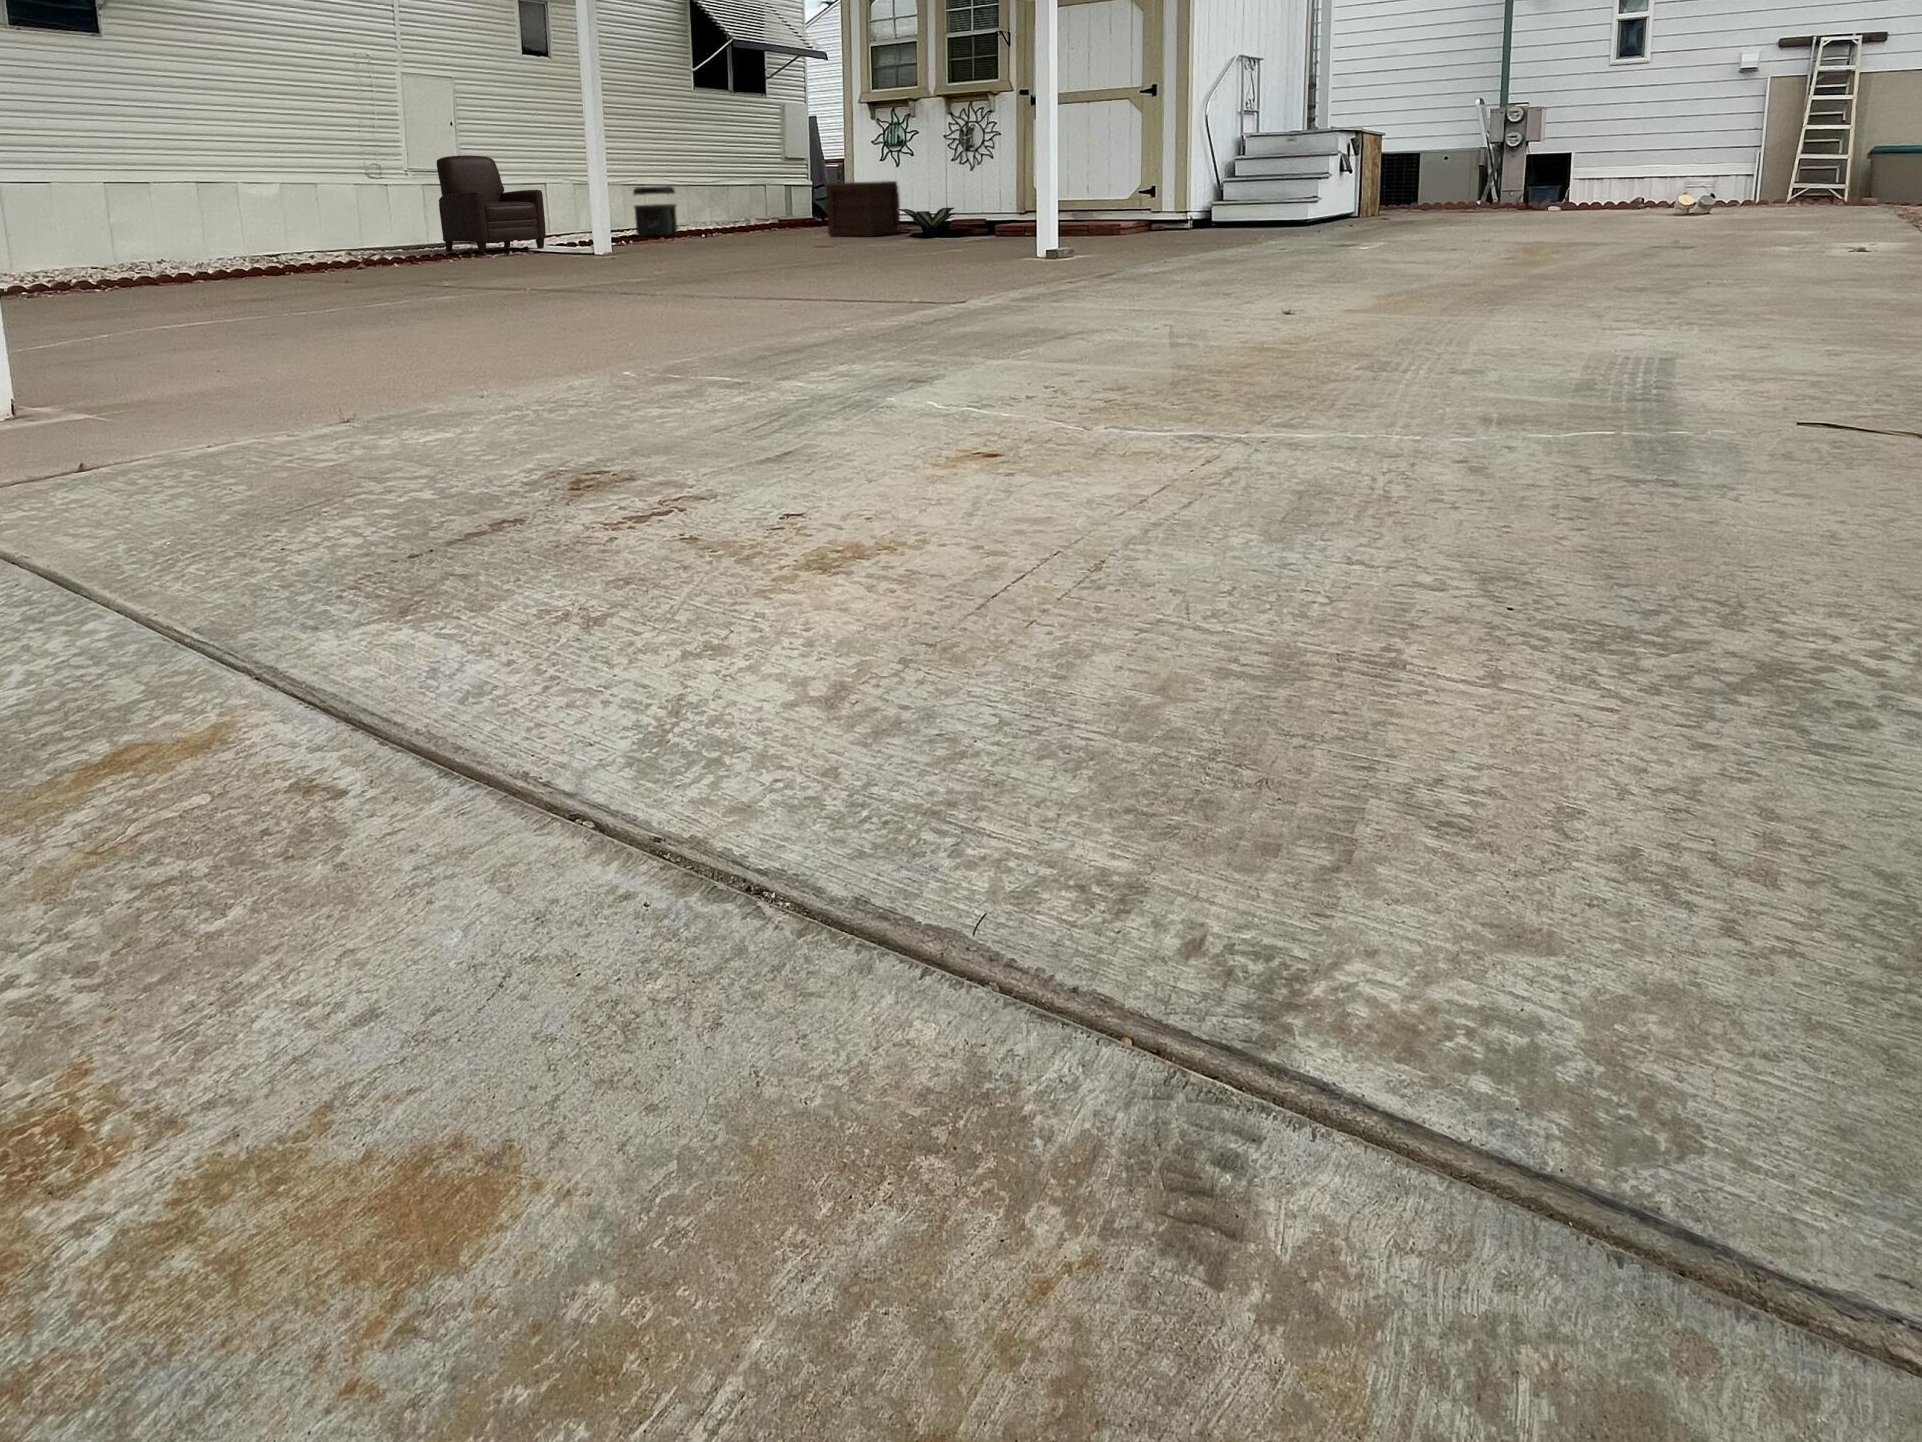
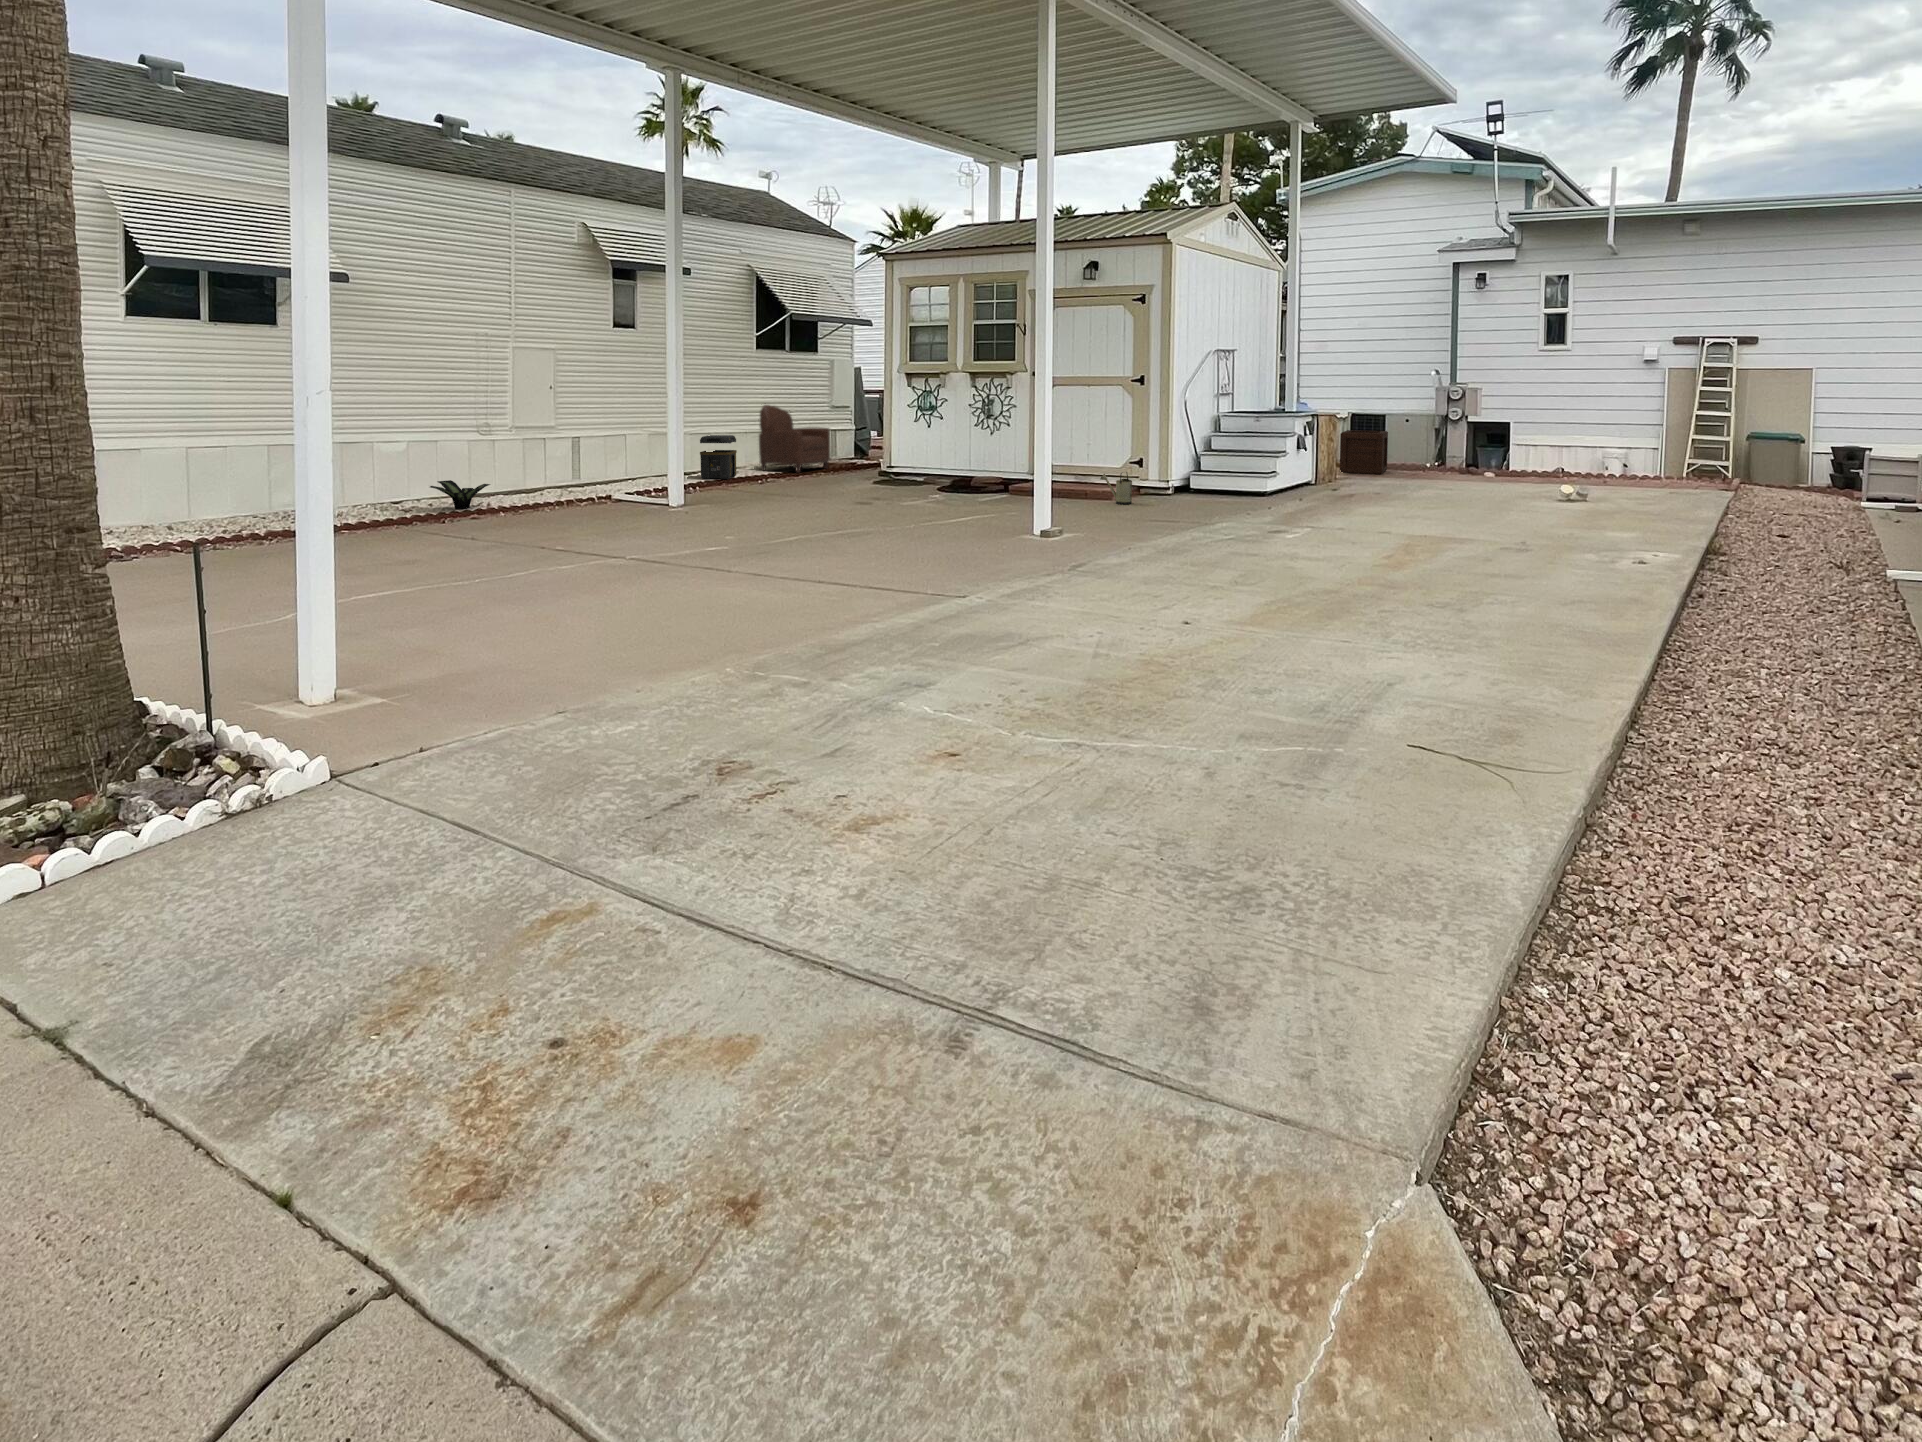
chair: present [437,156,546,253] -> present [759,405,830,473]
wooden crate: present [826,181,901,236] -> present [1340,430,1388,474]
watering can: none [1105,199,1147,238] -> present [1100,472,1134,504]
potted plant: present [899,208,955,237] -> present [430,480,490,509]

